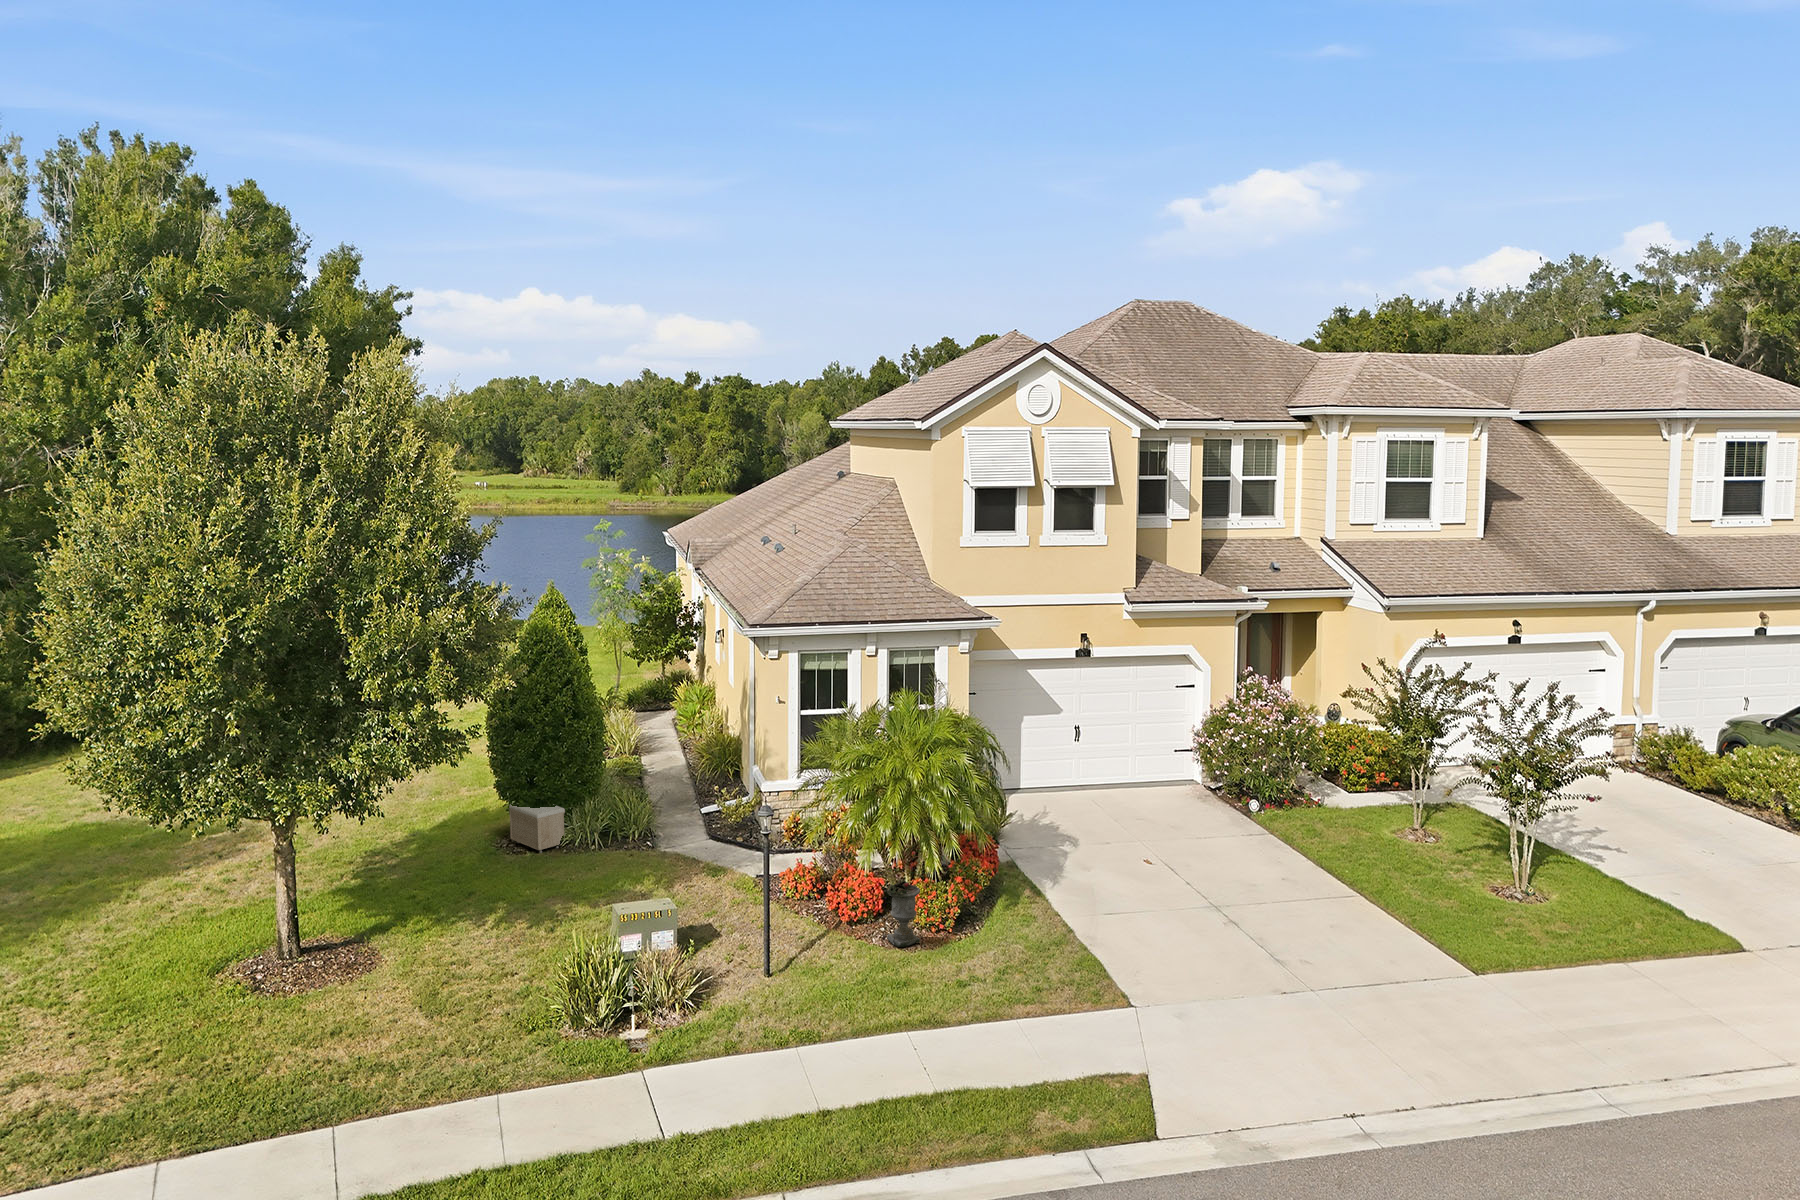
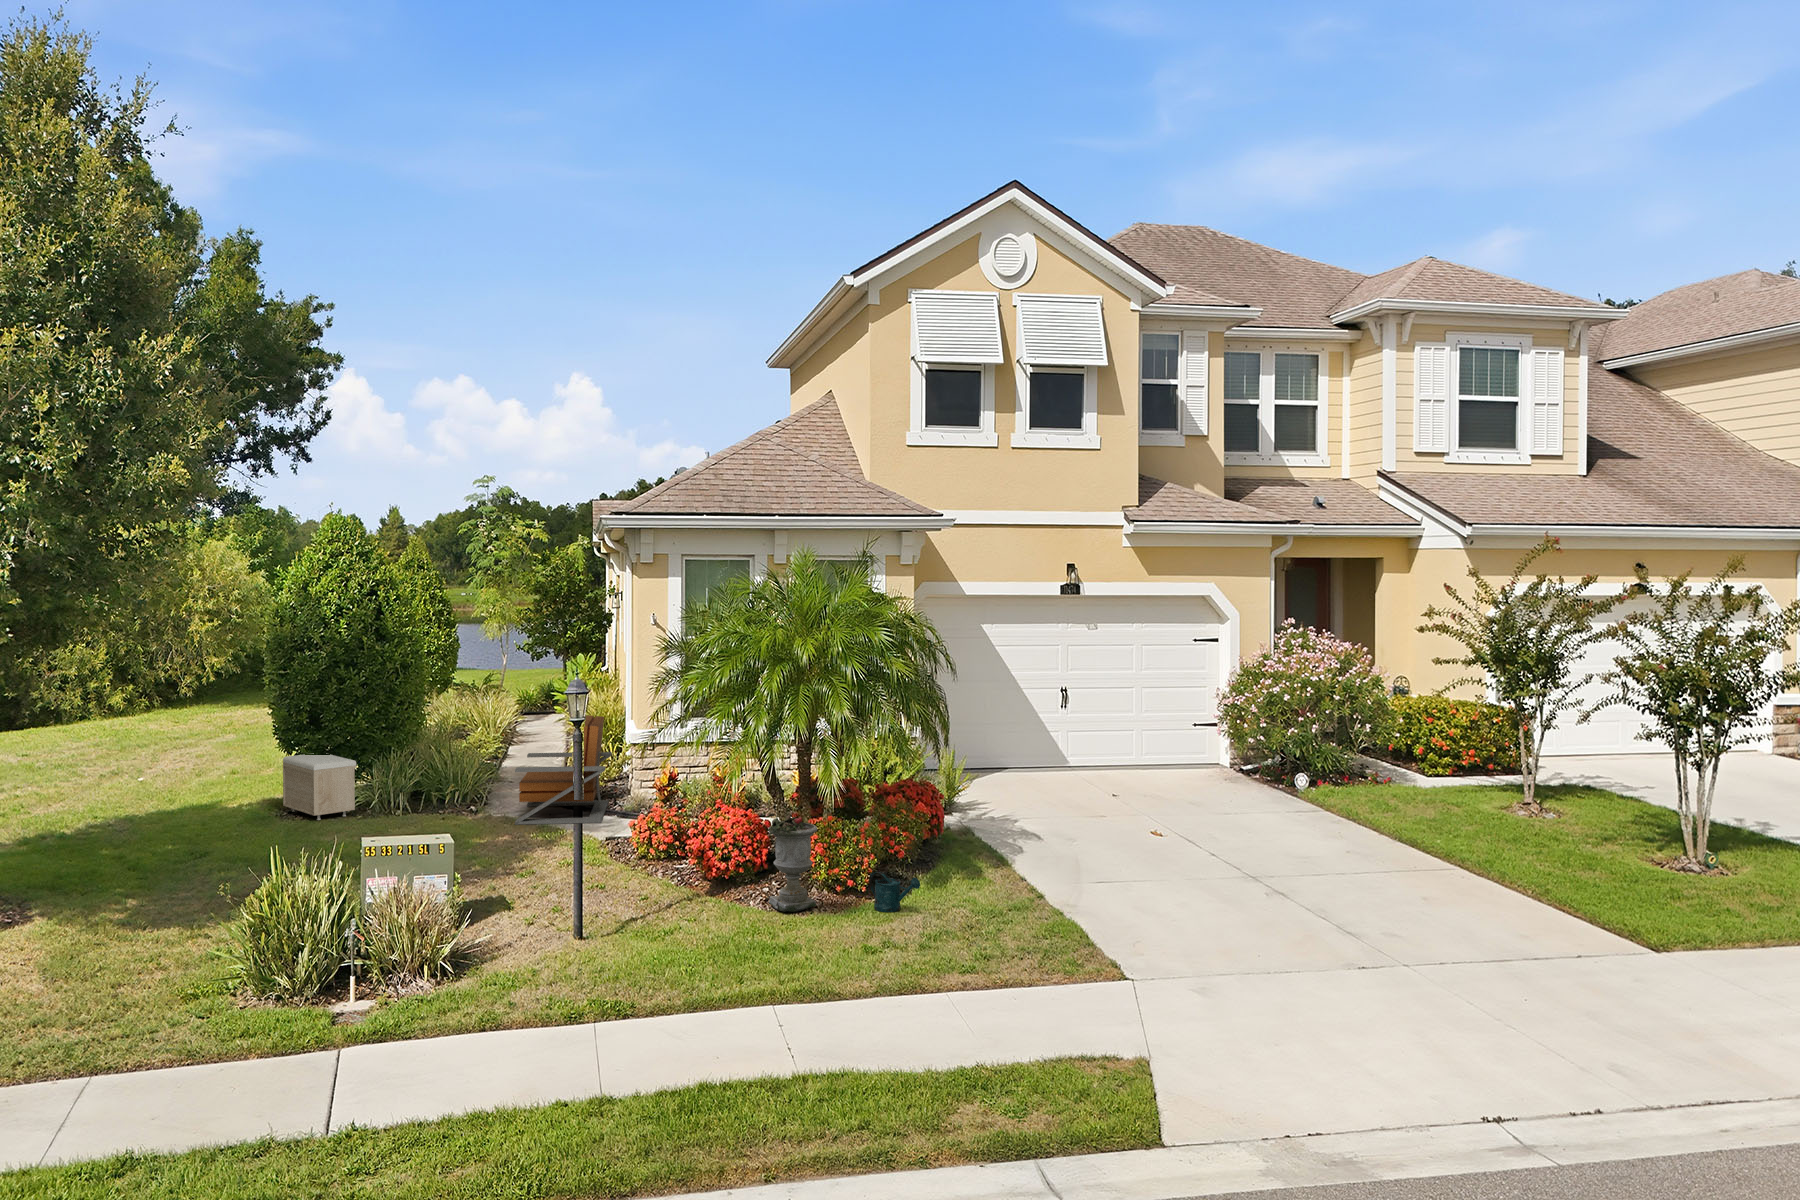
lounge chair: none [684,768,748,856] -> present [515,715,612,825]
watering can: none [955,918,990,946] -> present [870,872,920,912]

